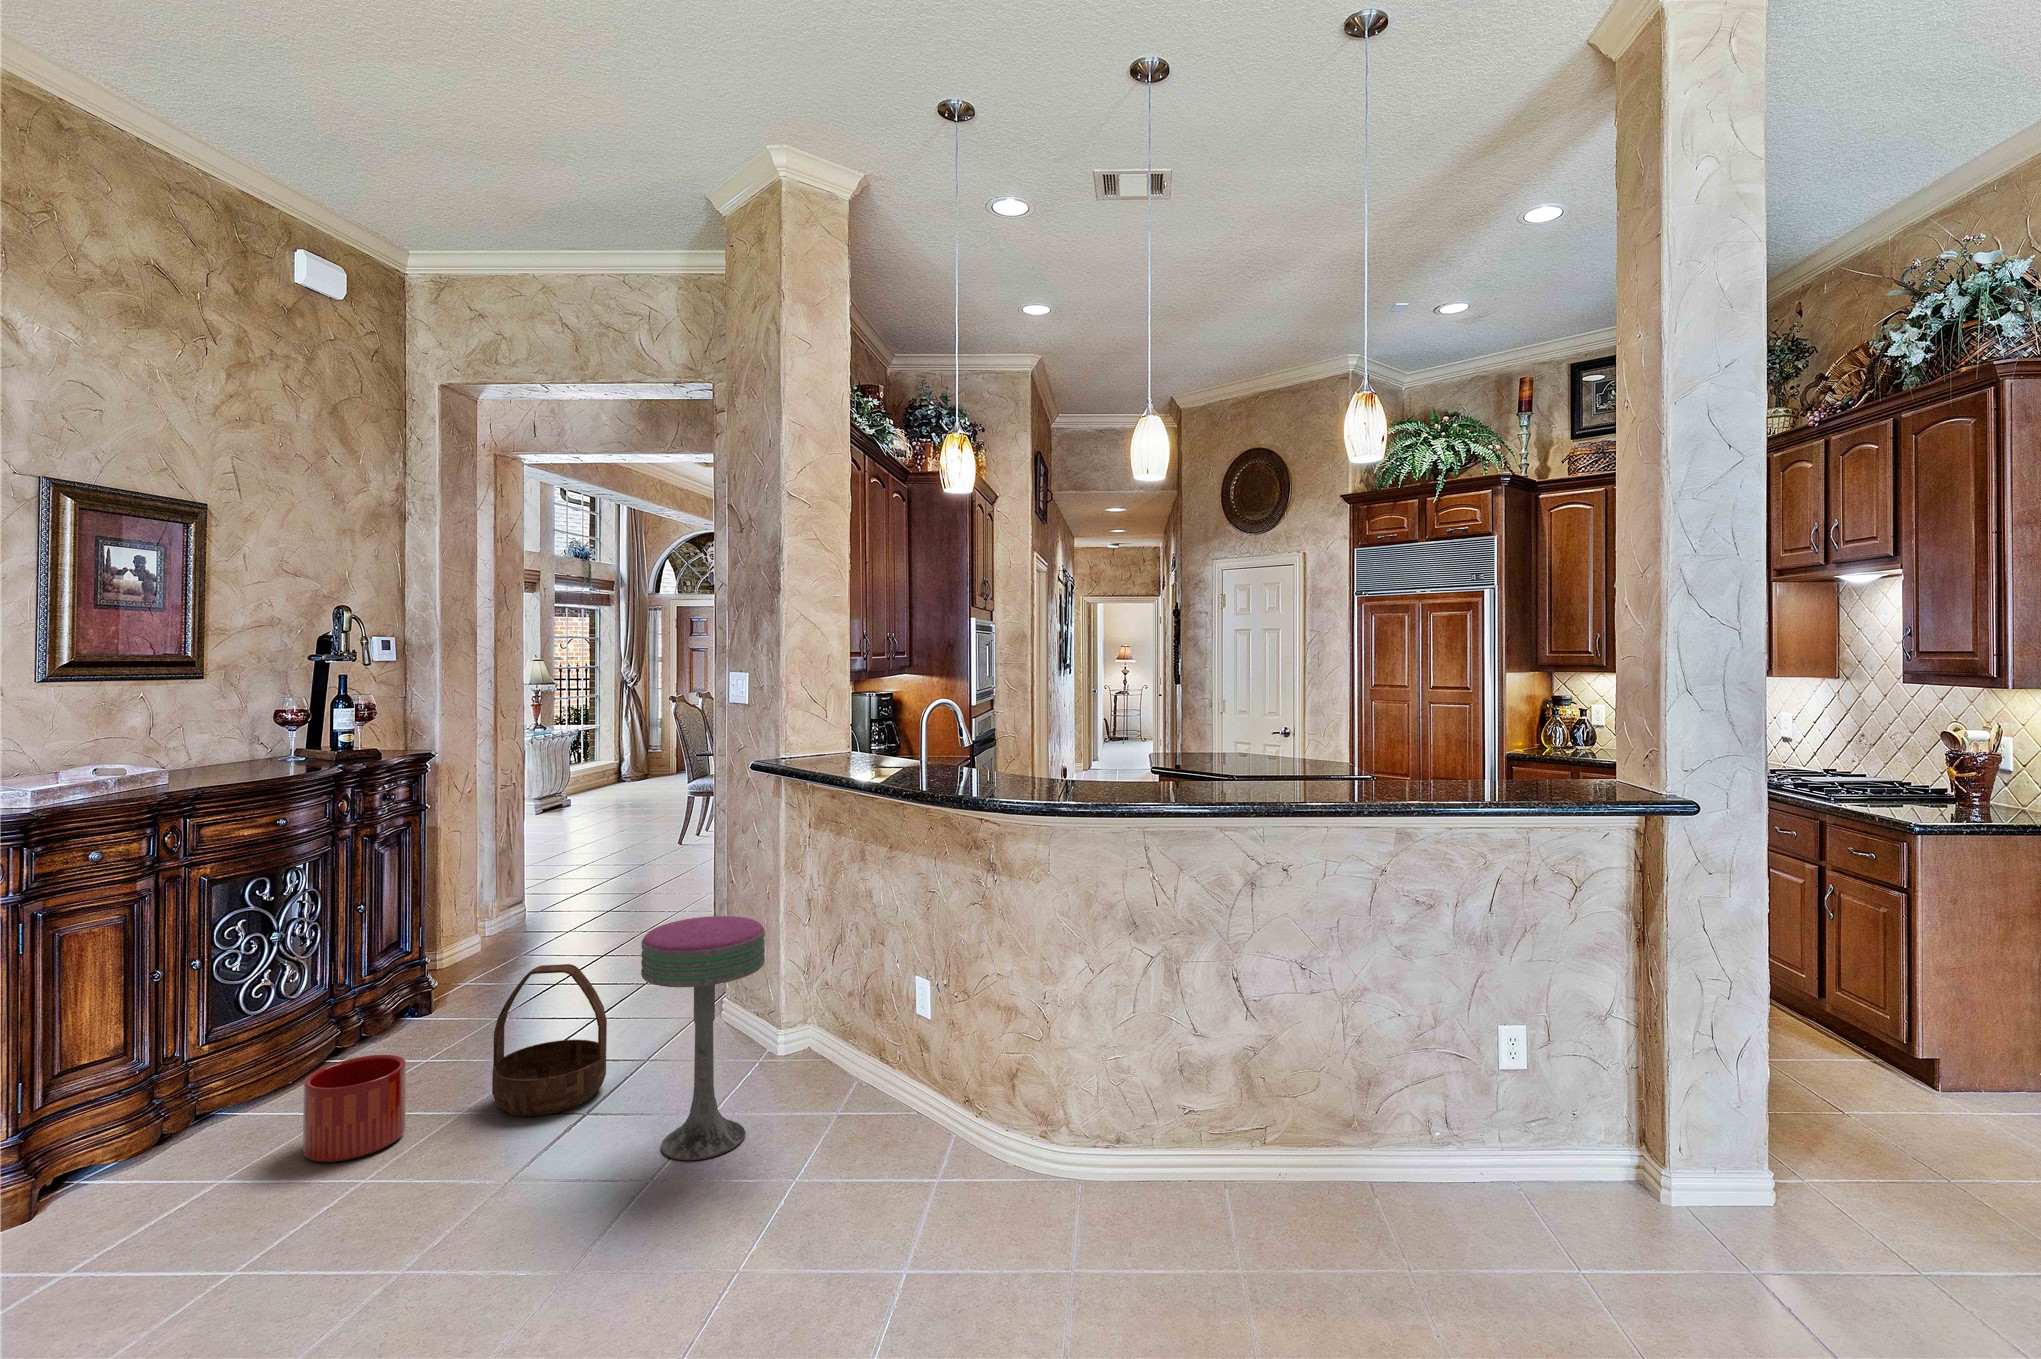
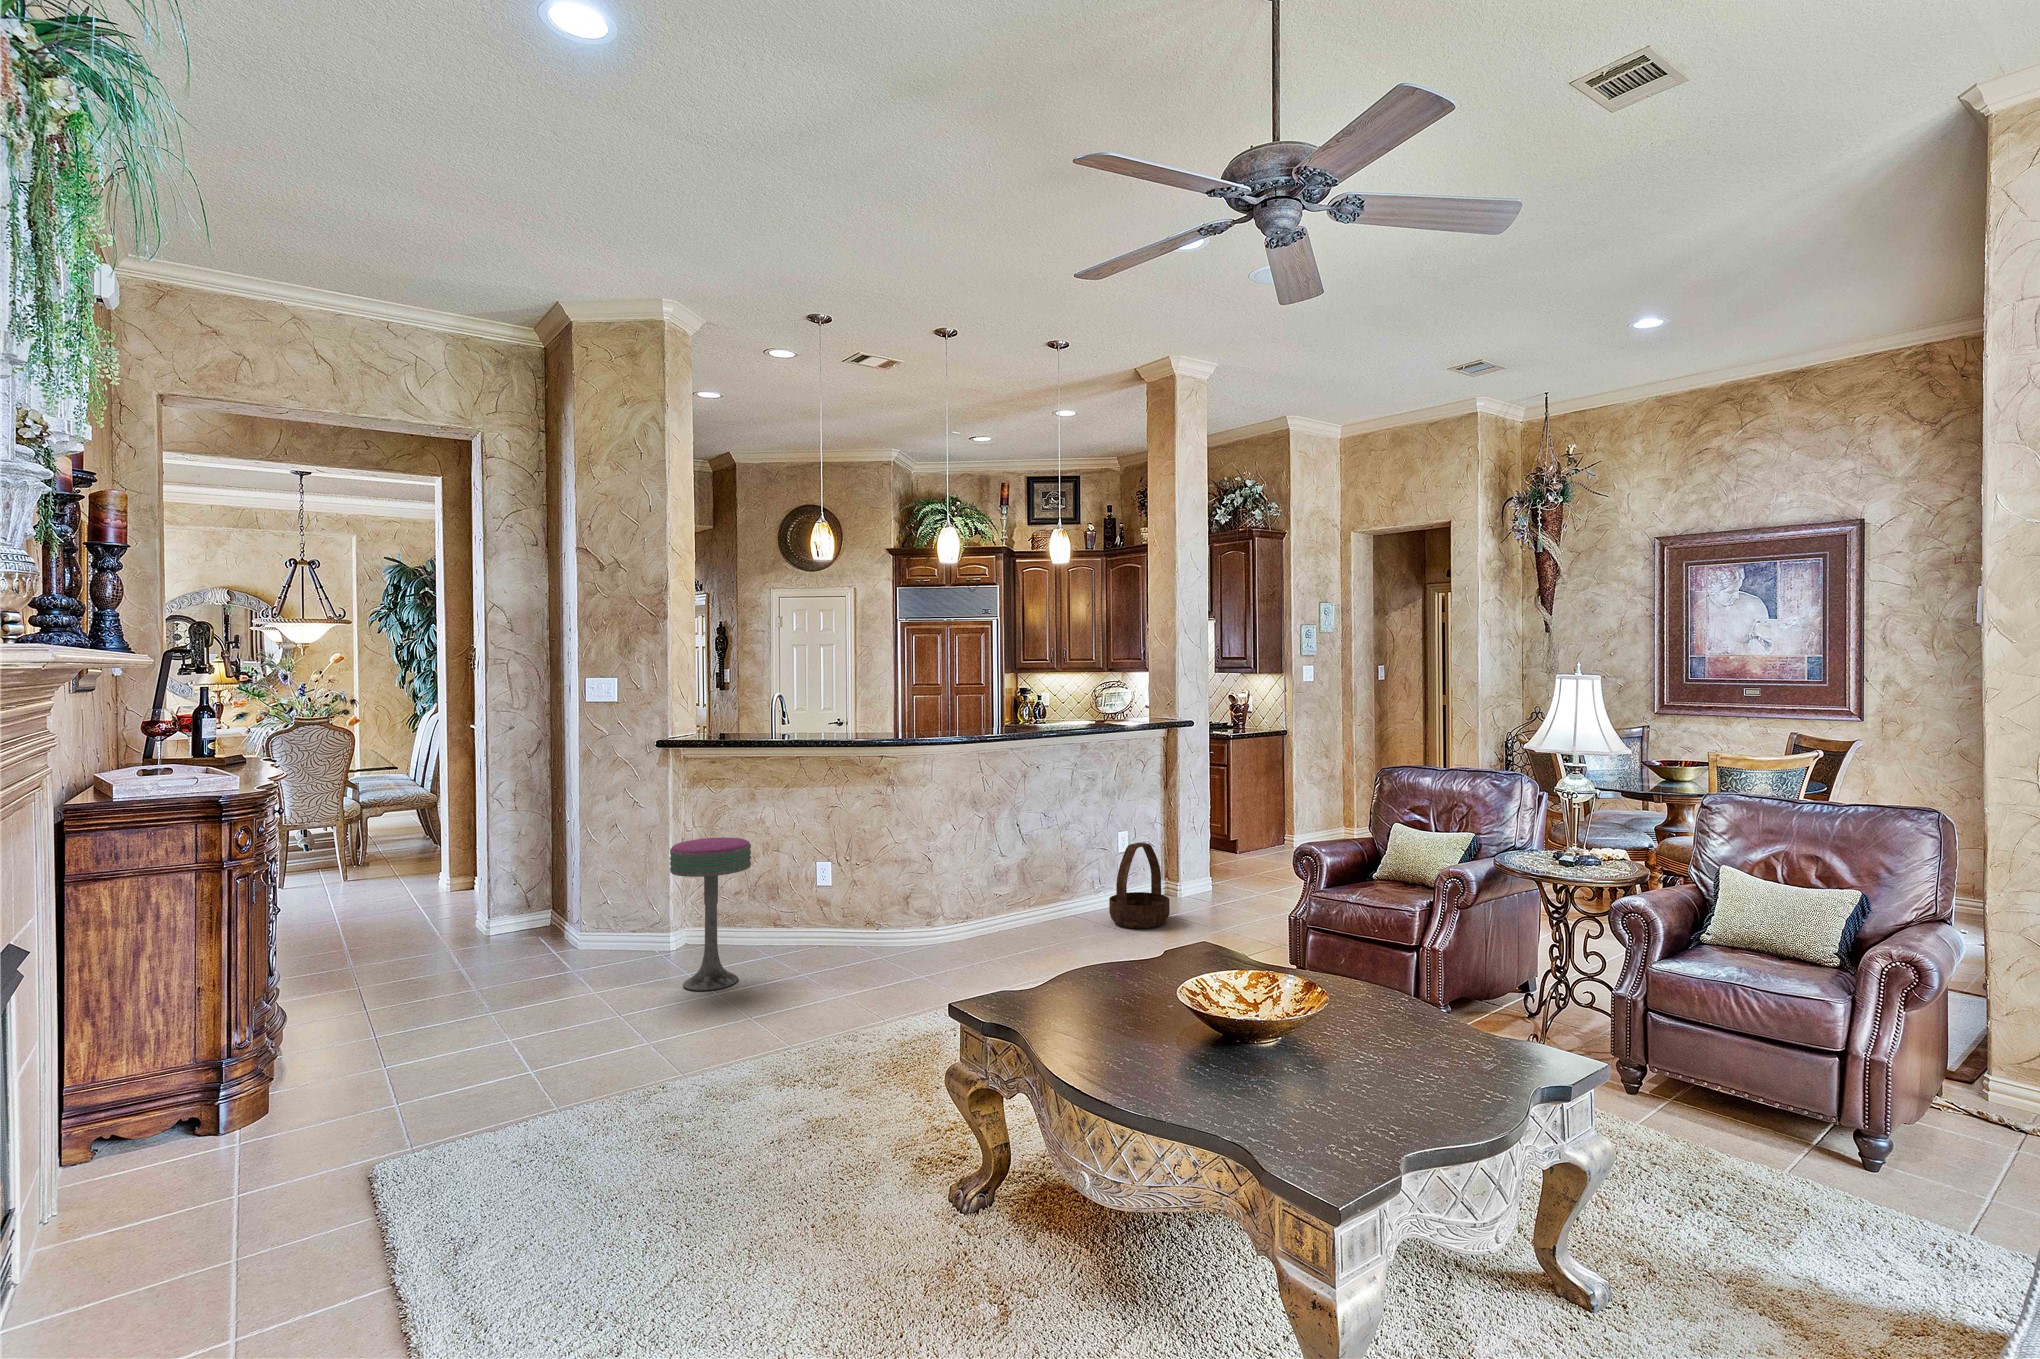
basket: present [492,964,607,1116] -> present [1109,843,1170,929]
planter: present [303,1055,406,1162] -> none [405,976,481,1052]

